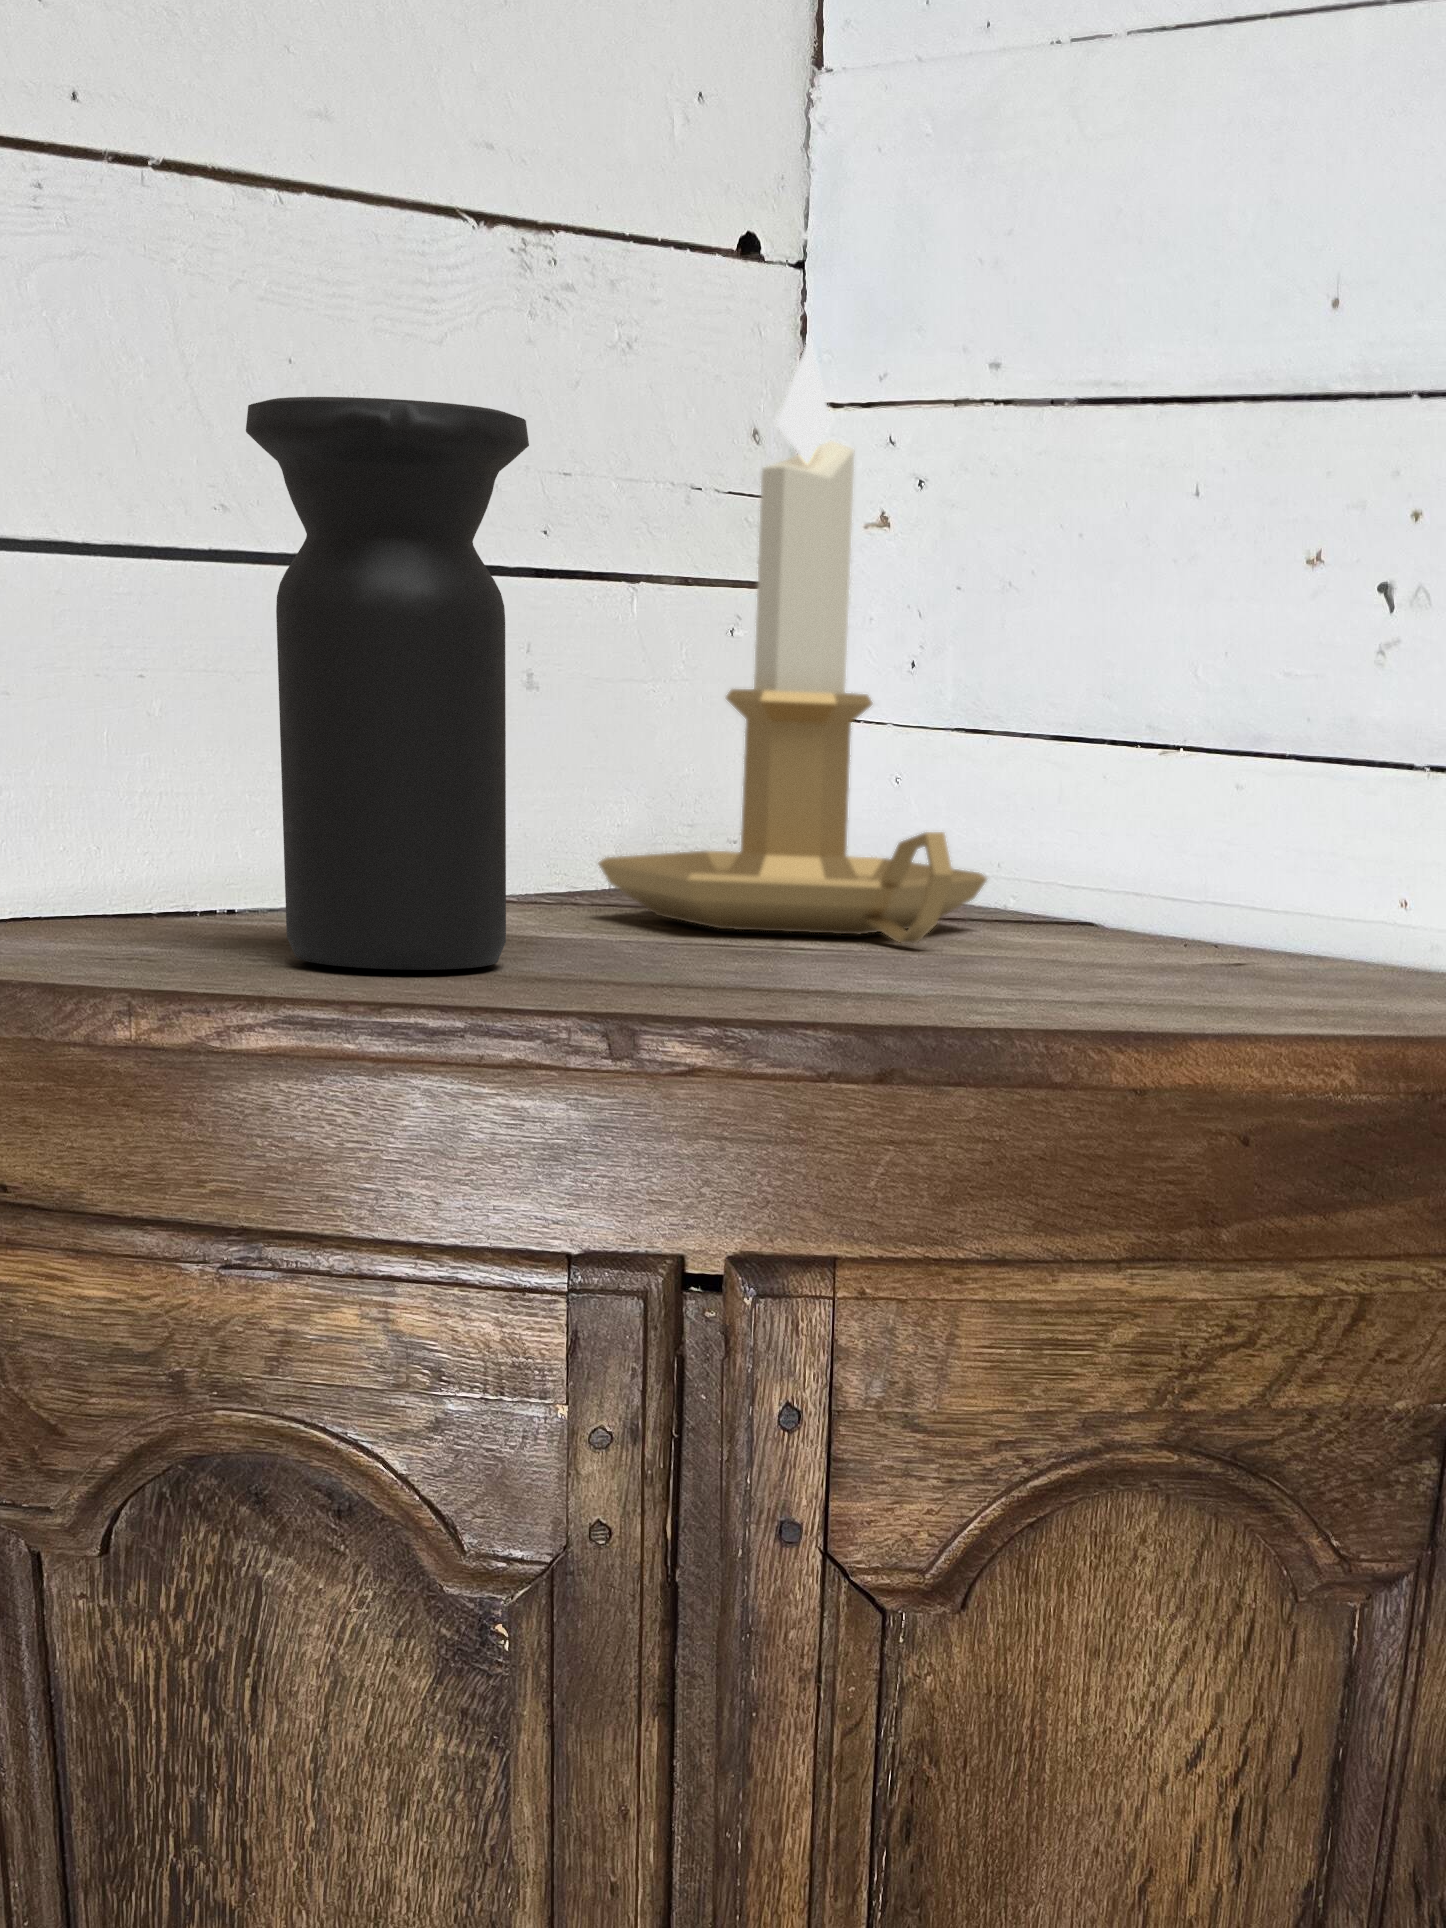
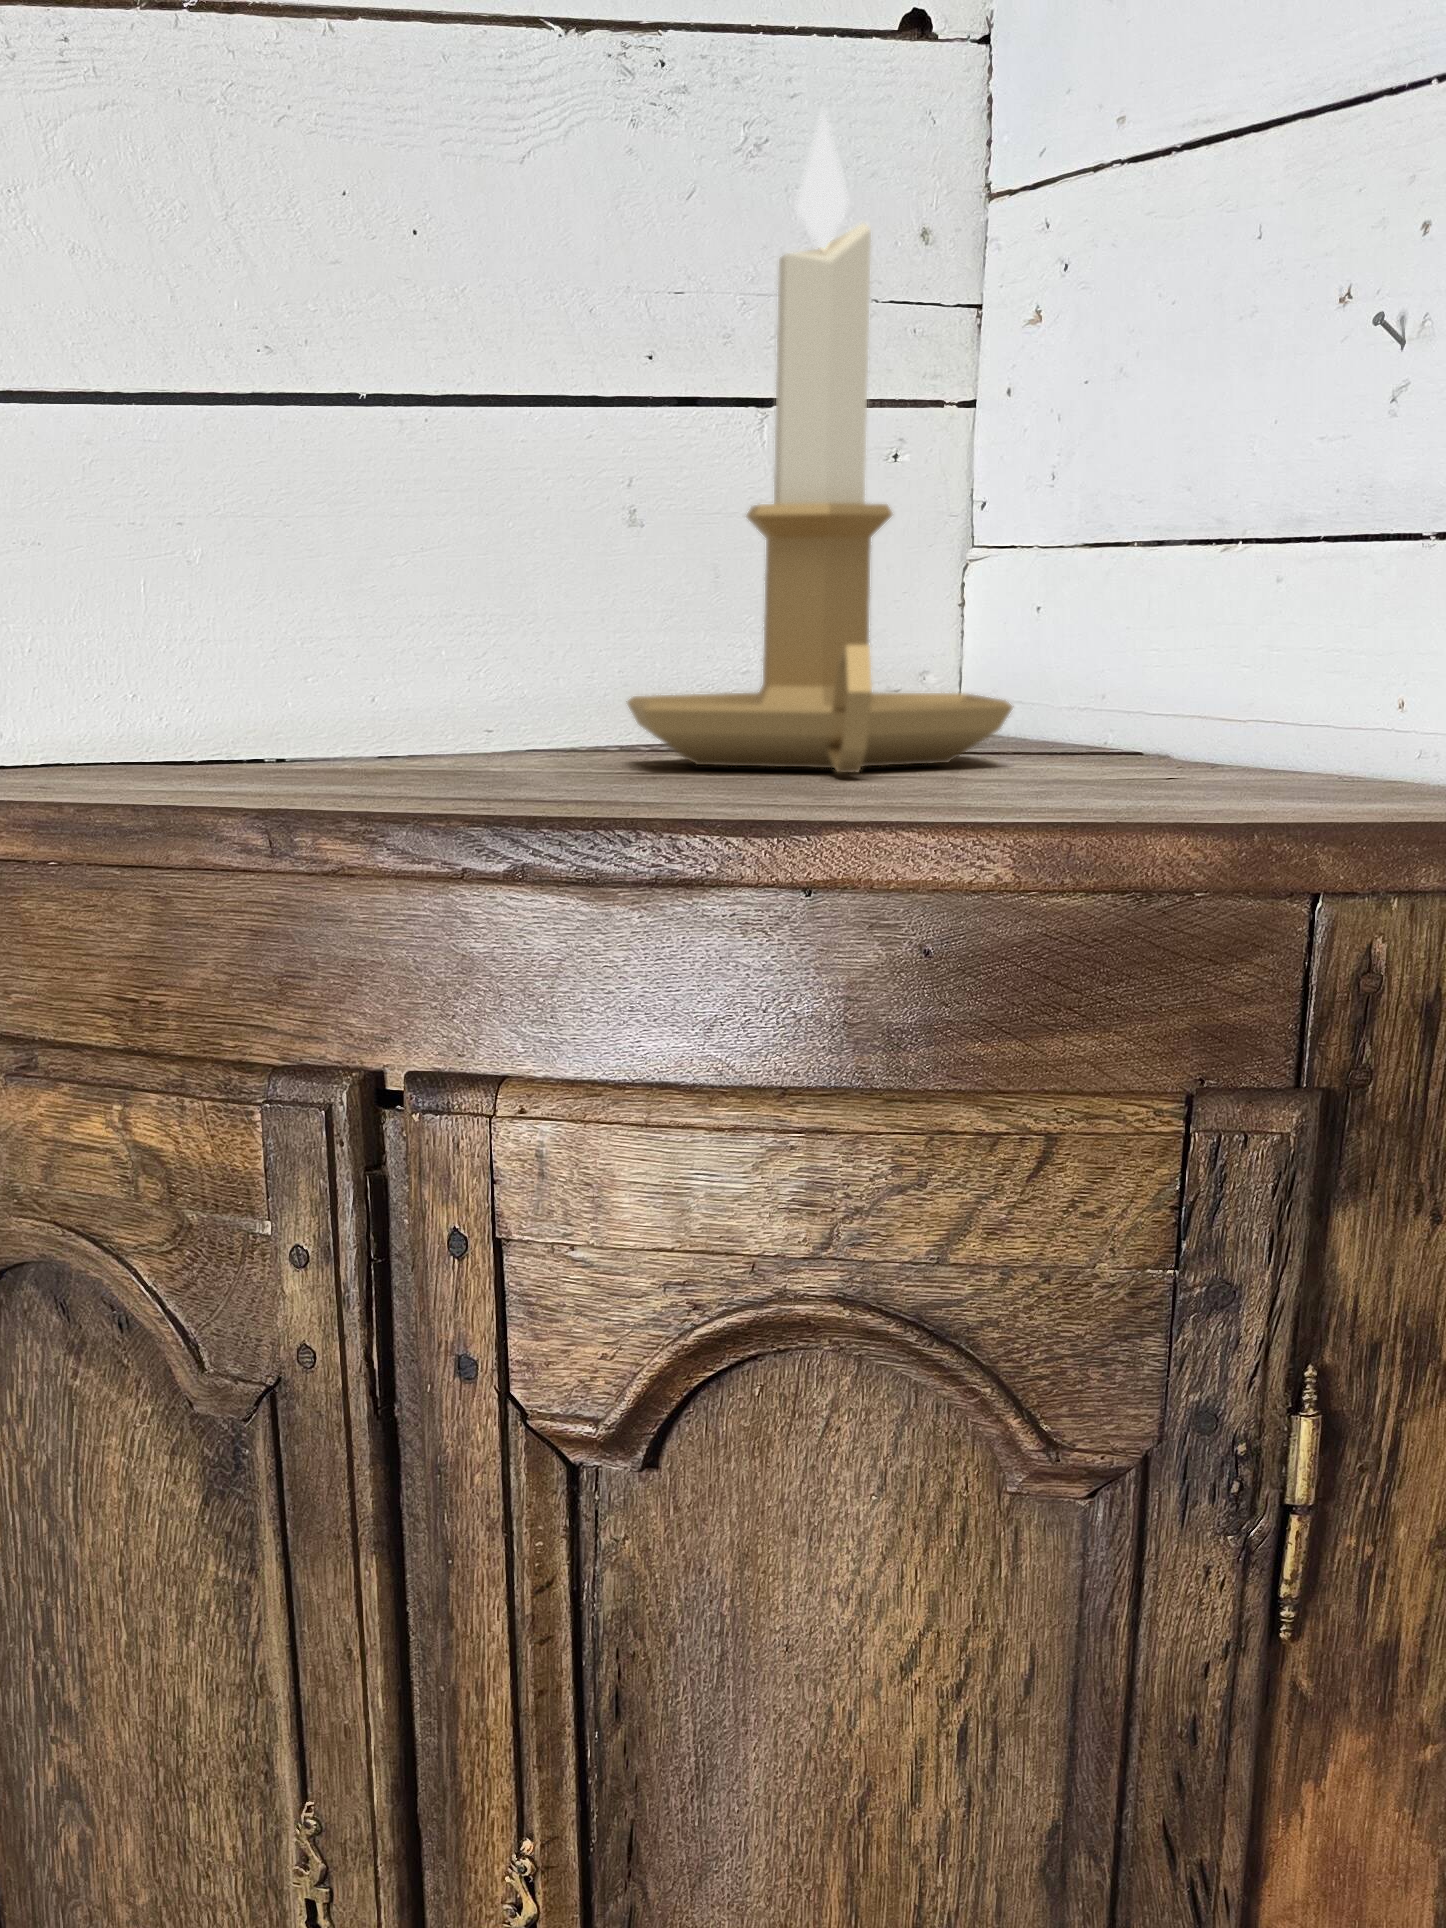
vase: present [246,397,529,970] -> none [68,201,349,789]

